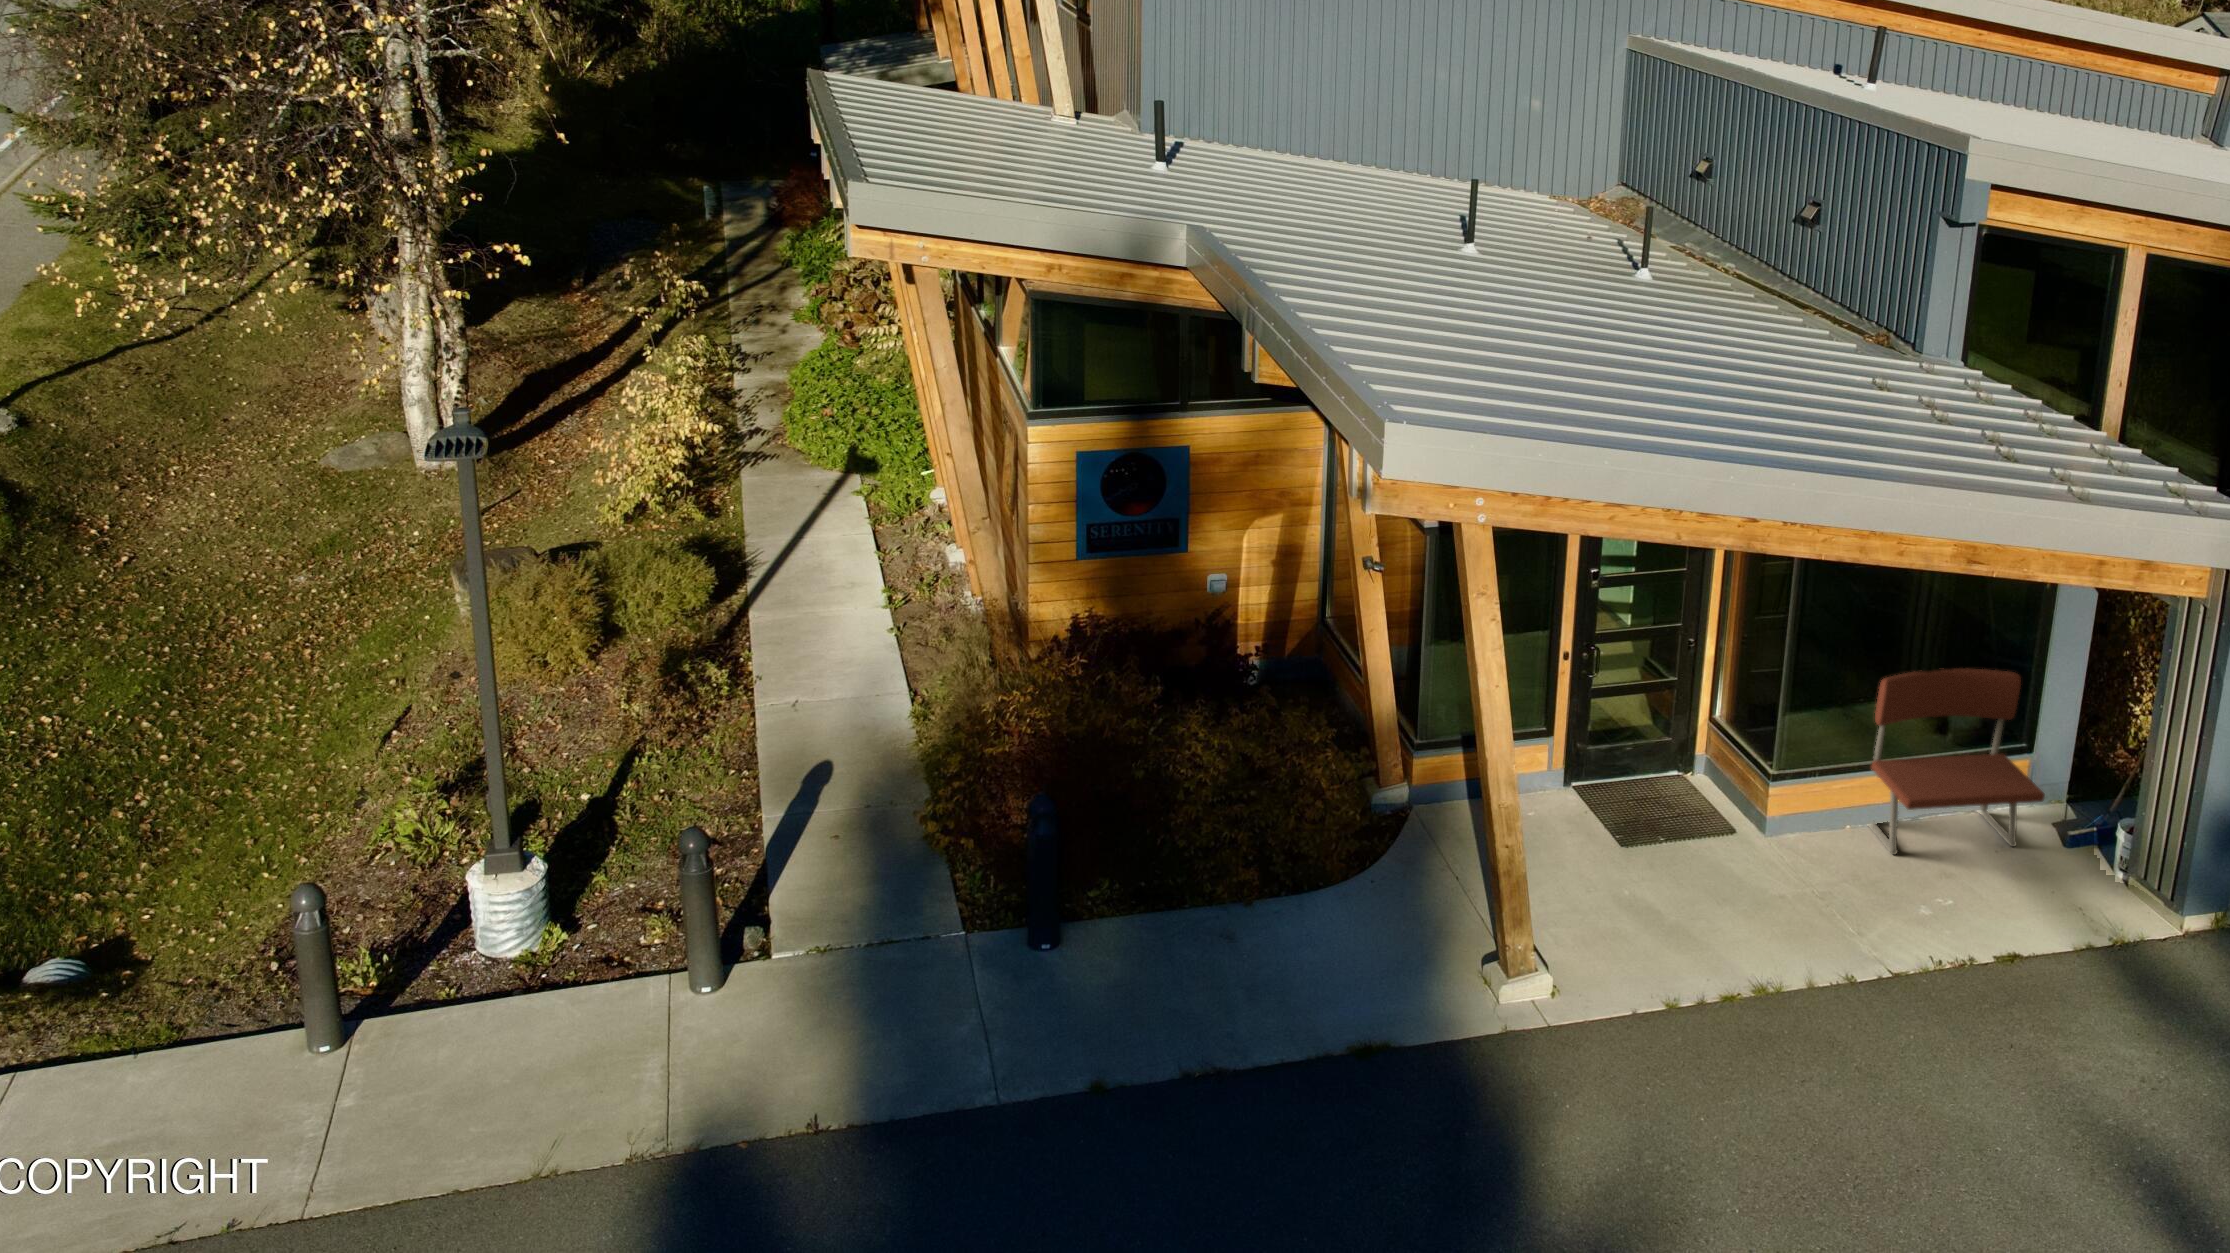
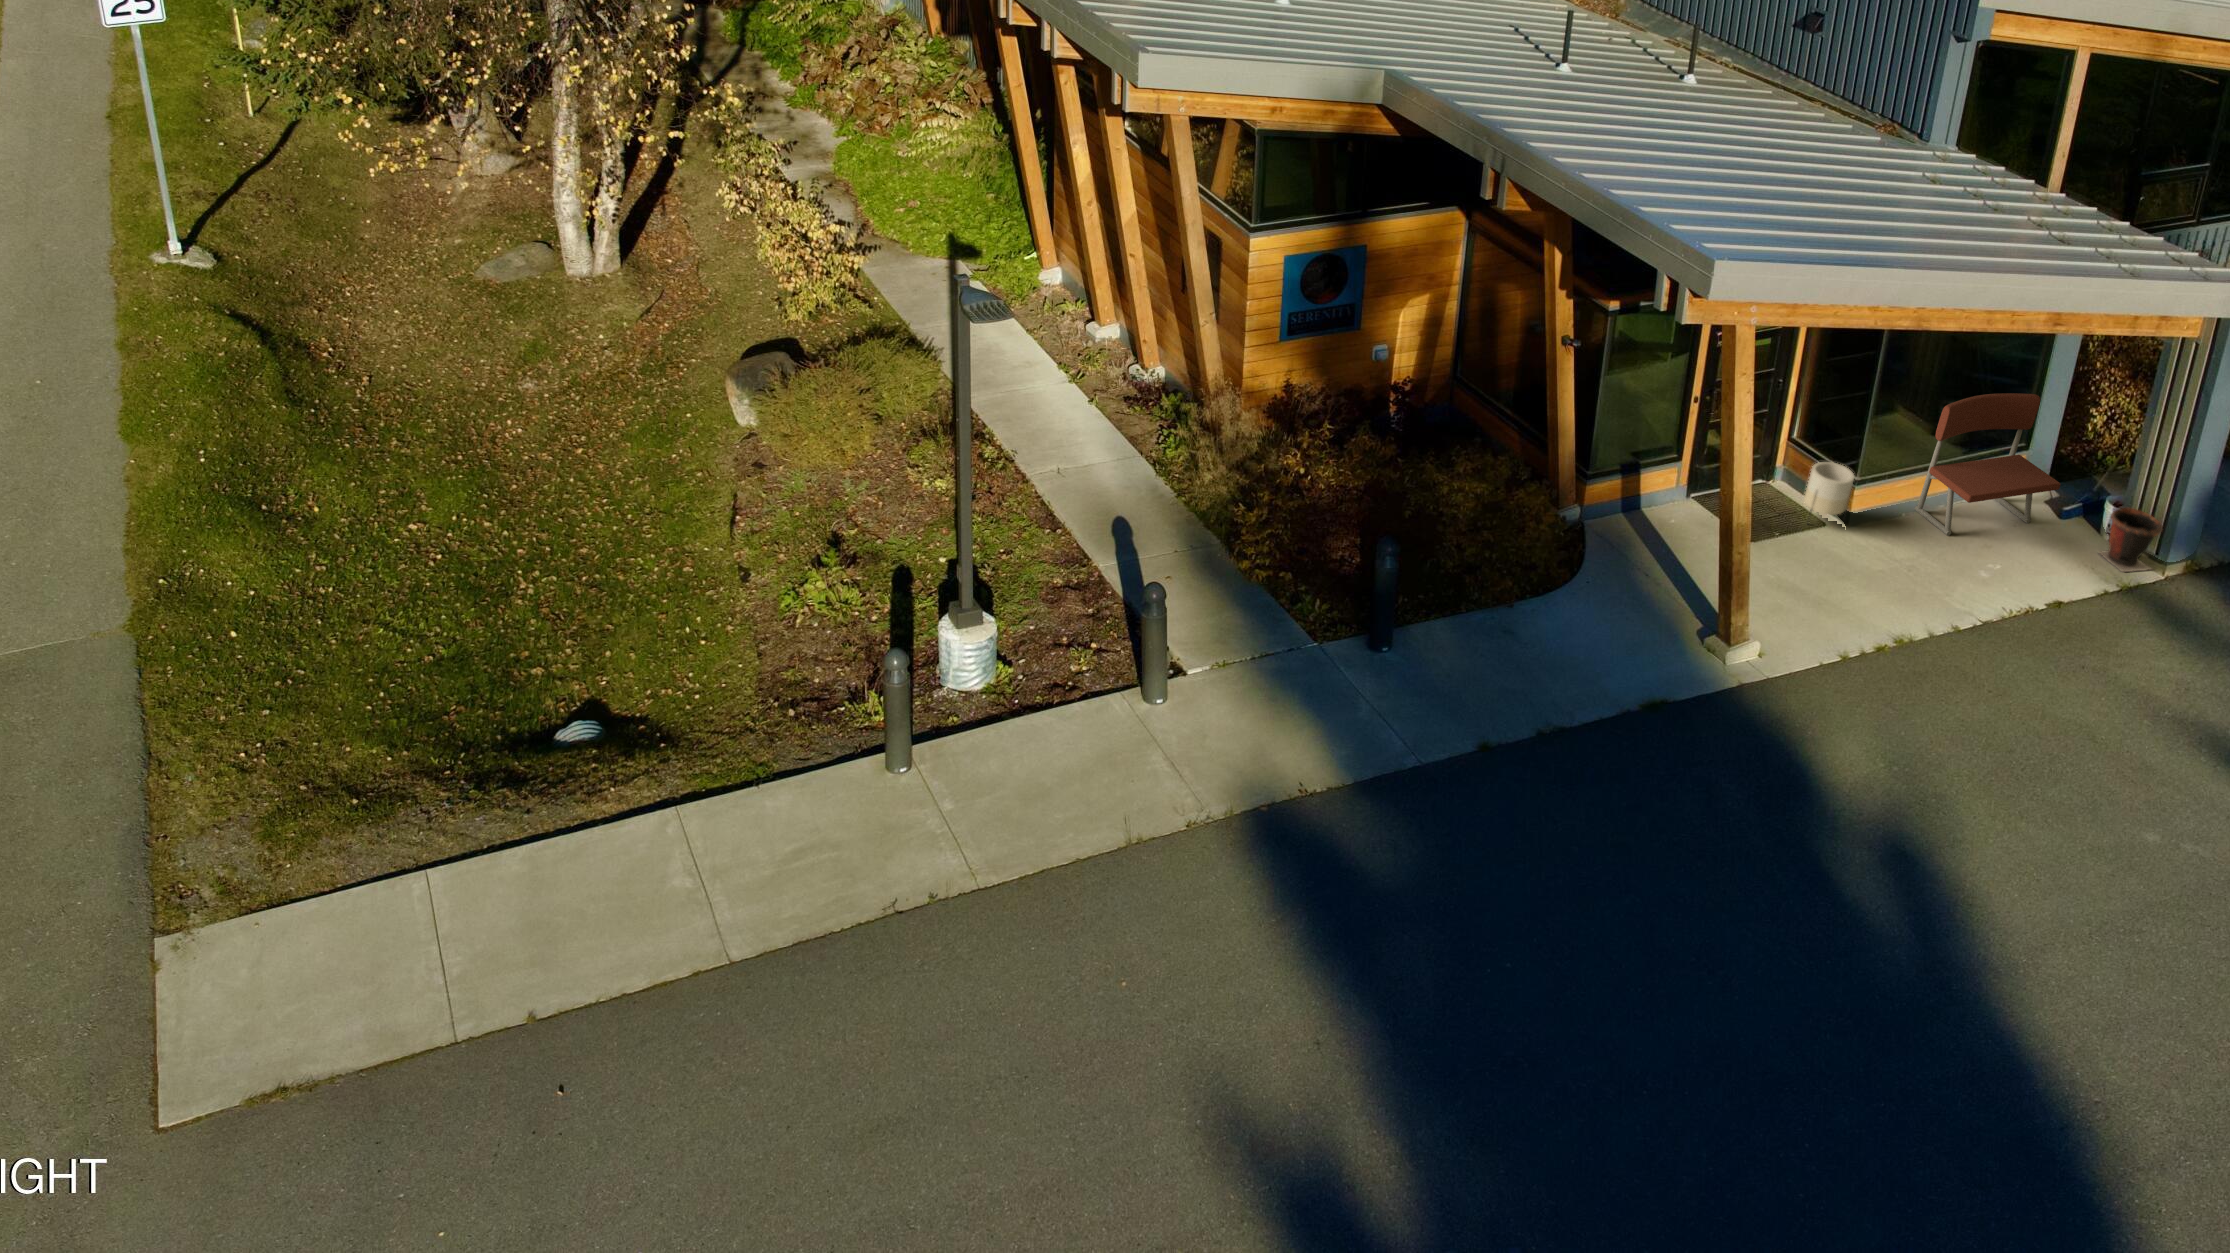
planter: none [1704,745,1763,831] -> present [1804,462,1854,515]
waste bin: none [2095,832,2176,921] -> present [2099,508,2163,572]

